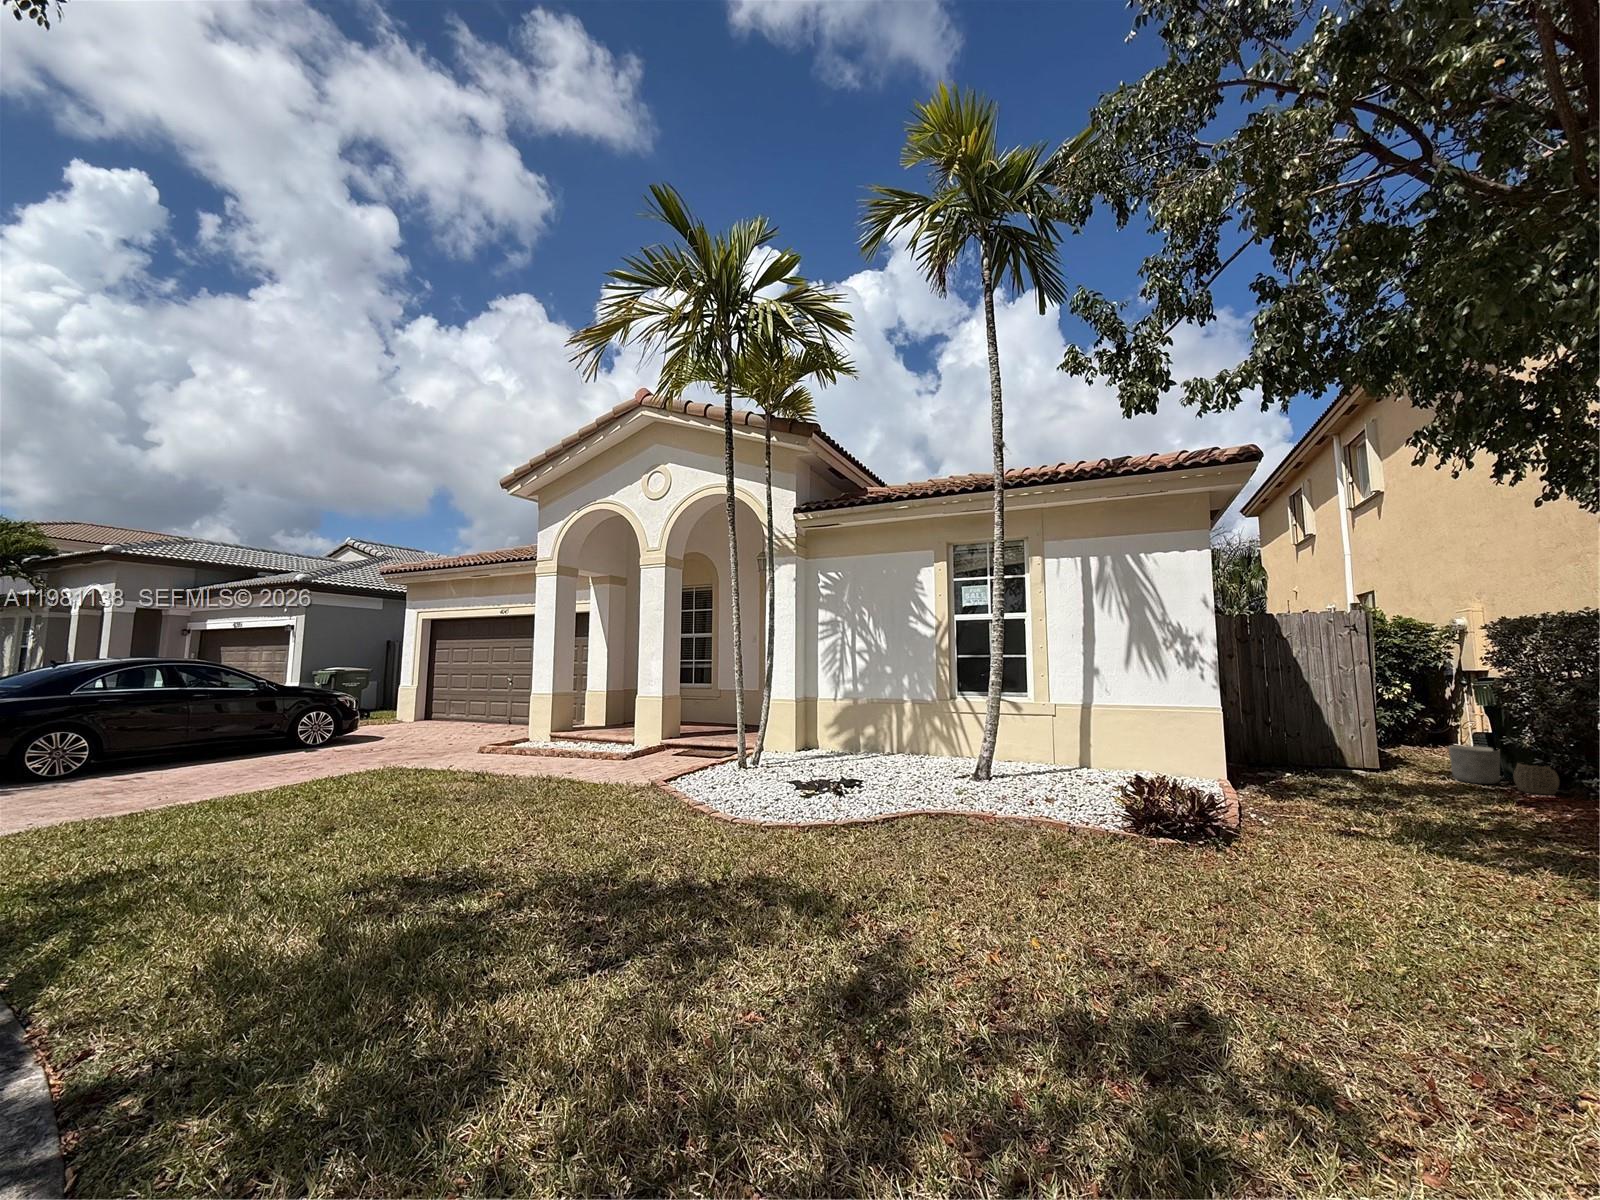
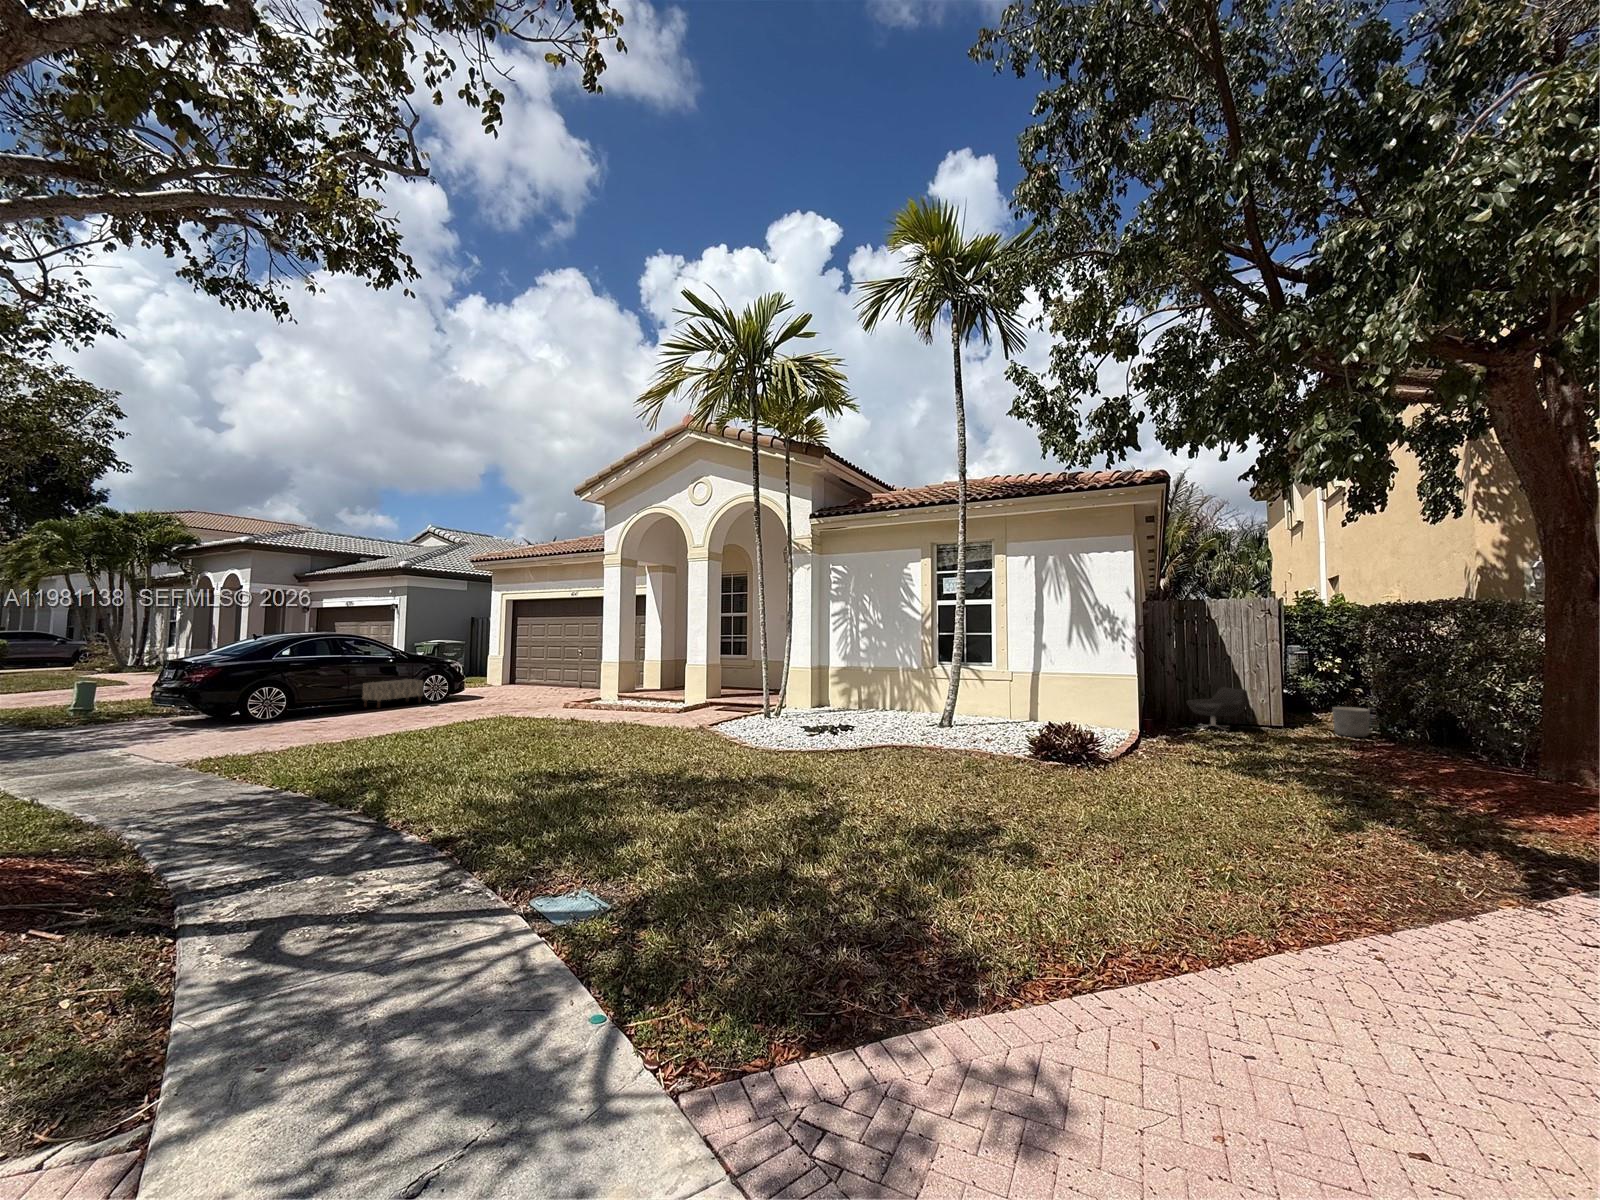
bench: none [209,718,297,757] -> present [362,679,423,708]
lounge chair: none [1260,721,1340,775] -> present [1187,687,1247,726]
woven basket: present [1514,763,1559,795] -> none [1372,720,1405,744]

